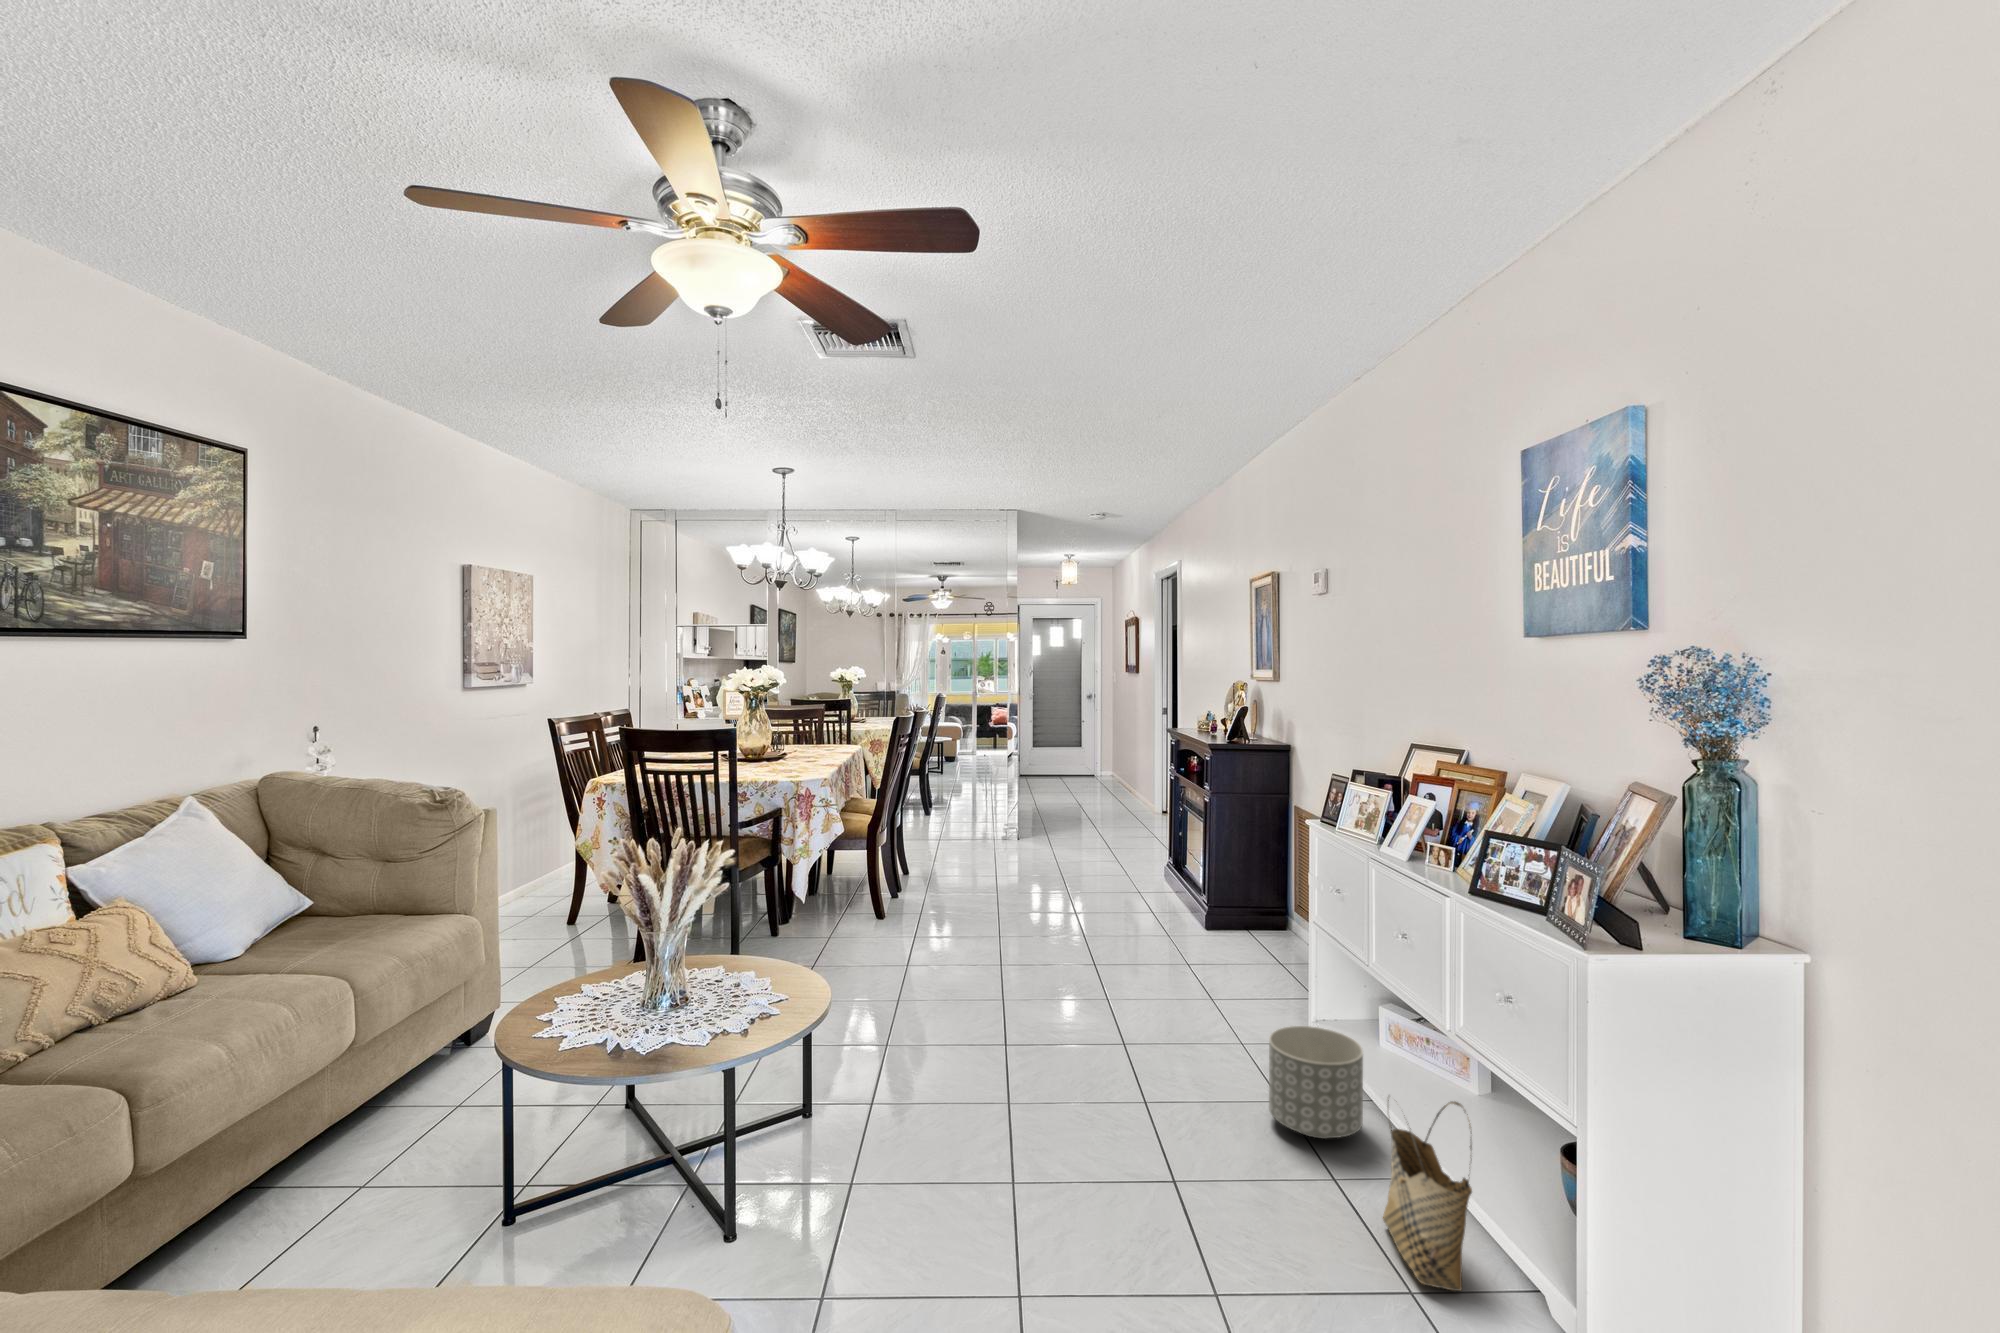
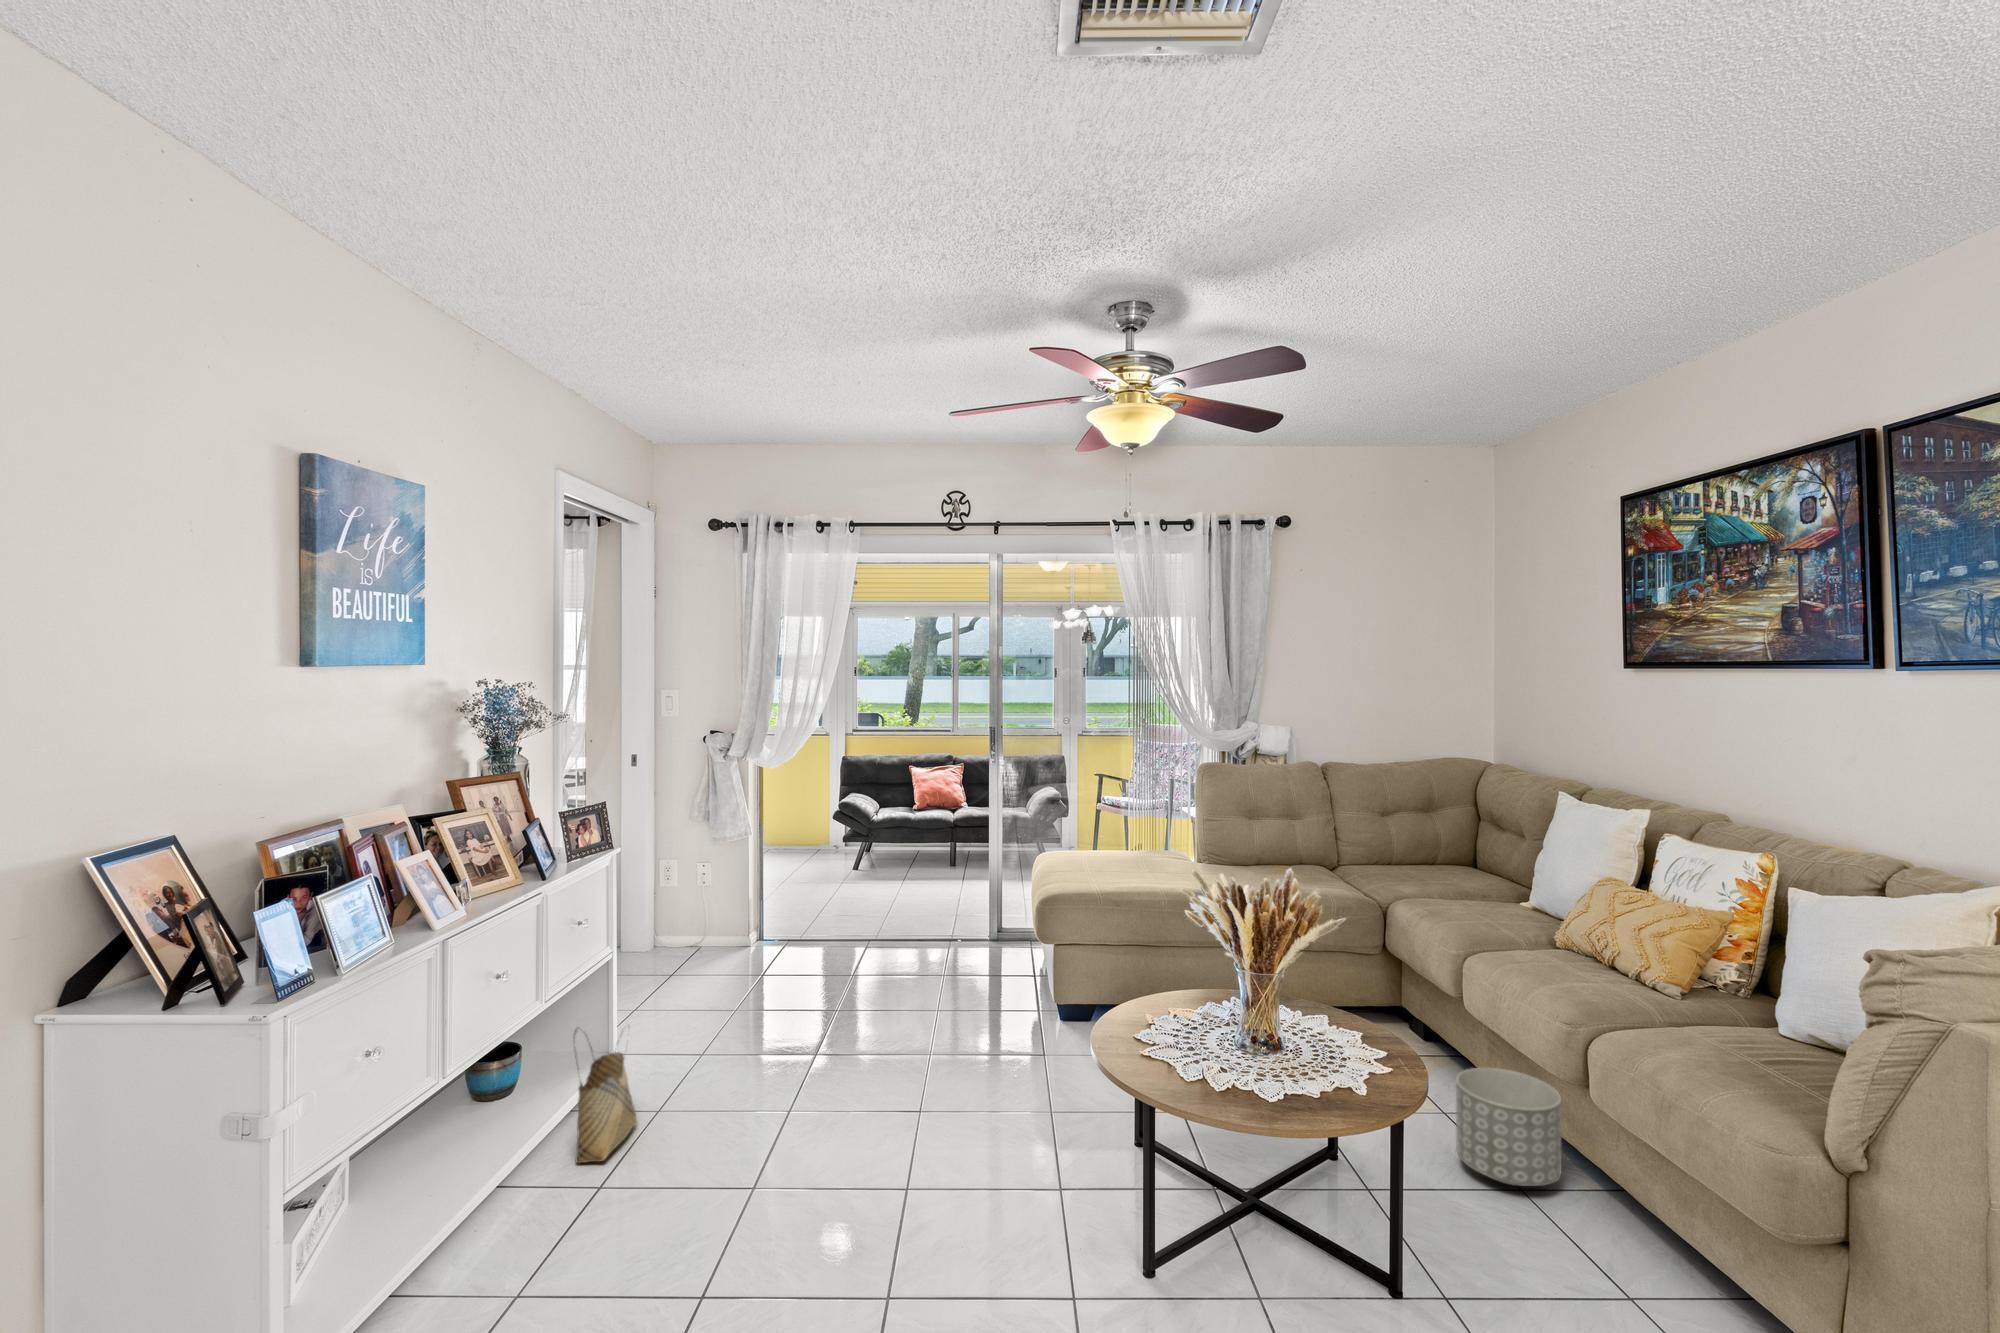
planter: present [1269,1026,1363,1139] -> present [1456,1068,1561,1186]

